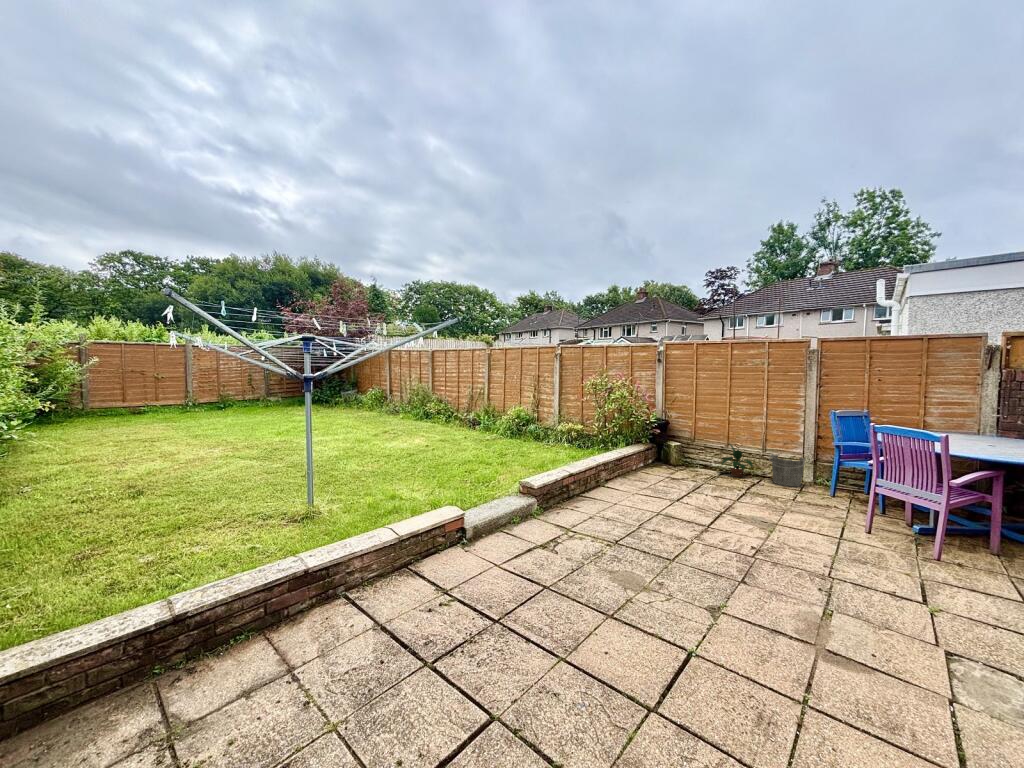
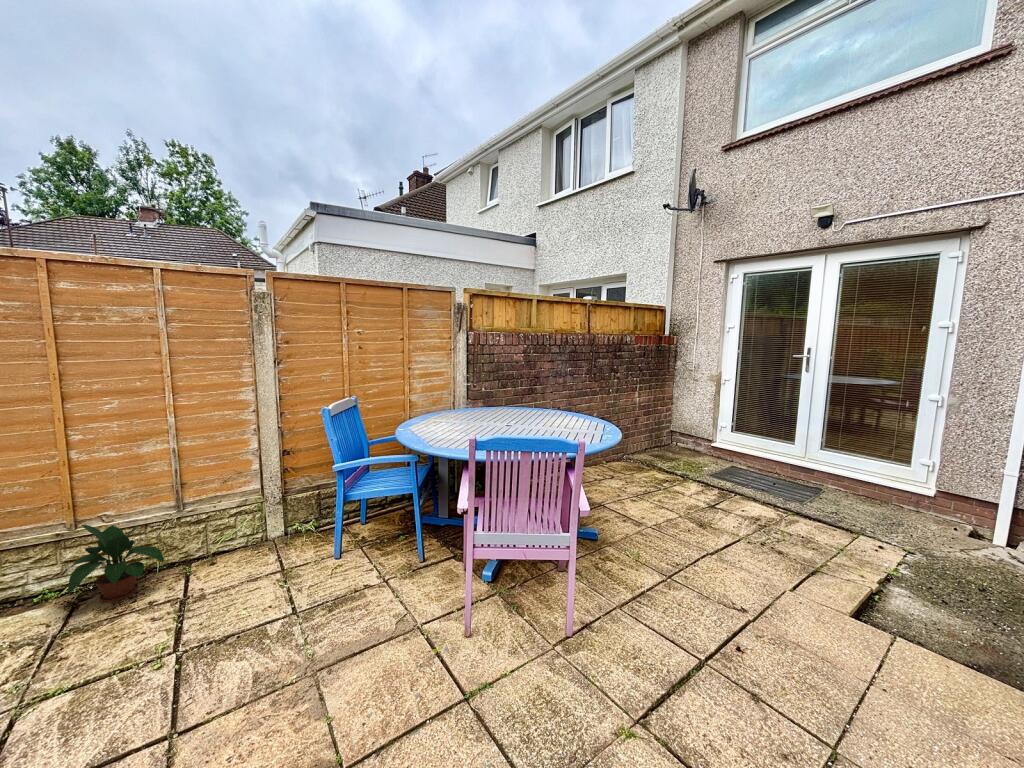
bucket: present [770,454,805,487] -> none [203,499,276,572]

